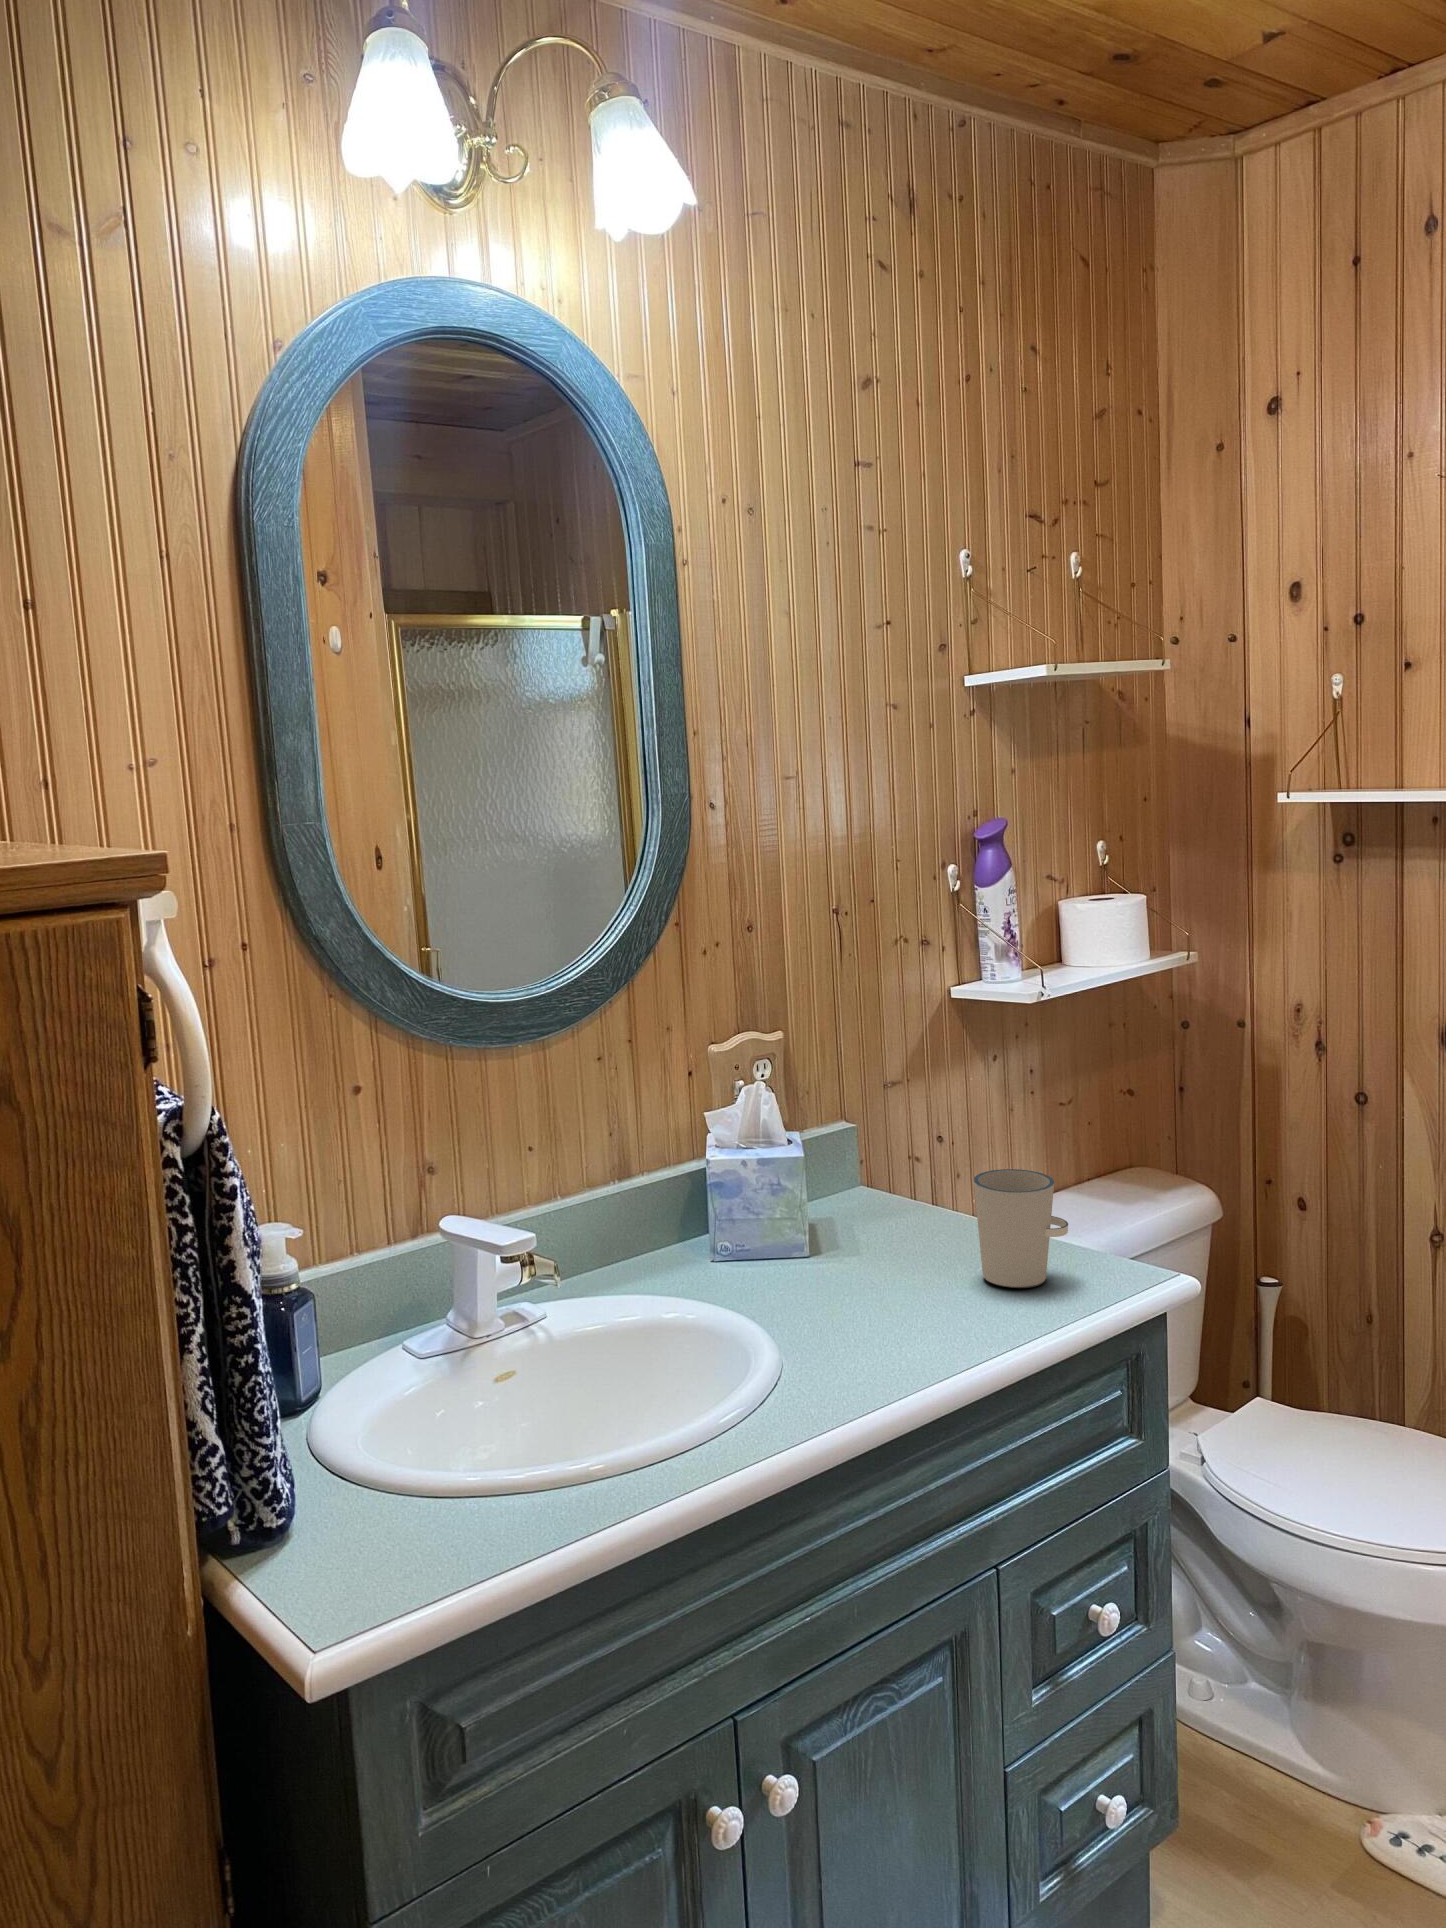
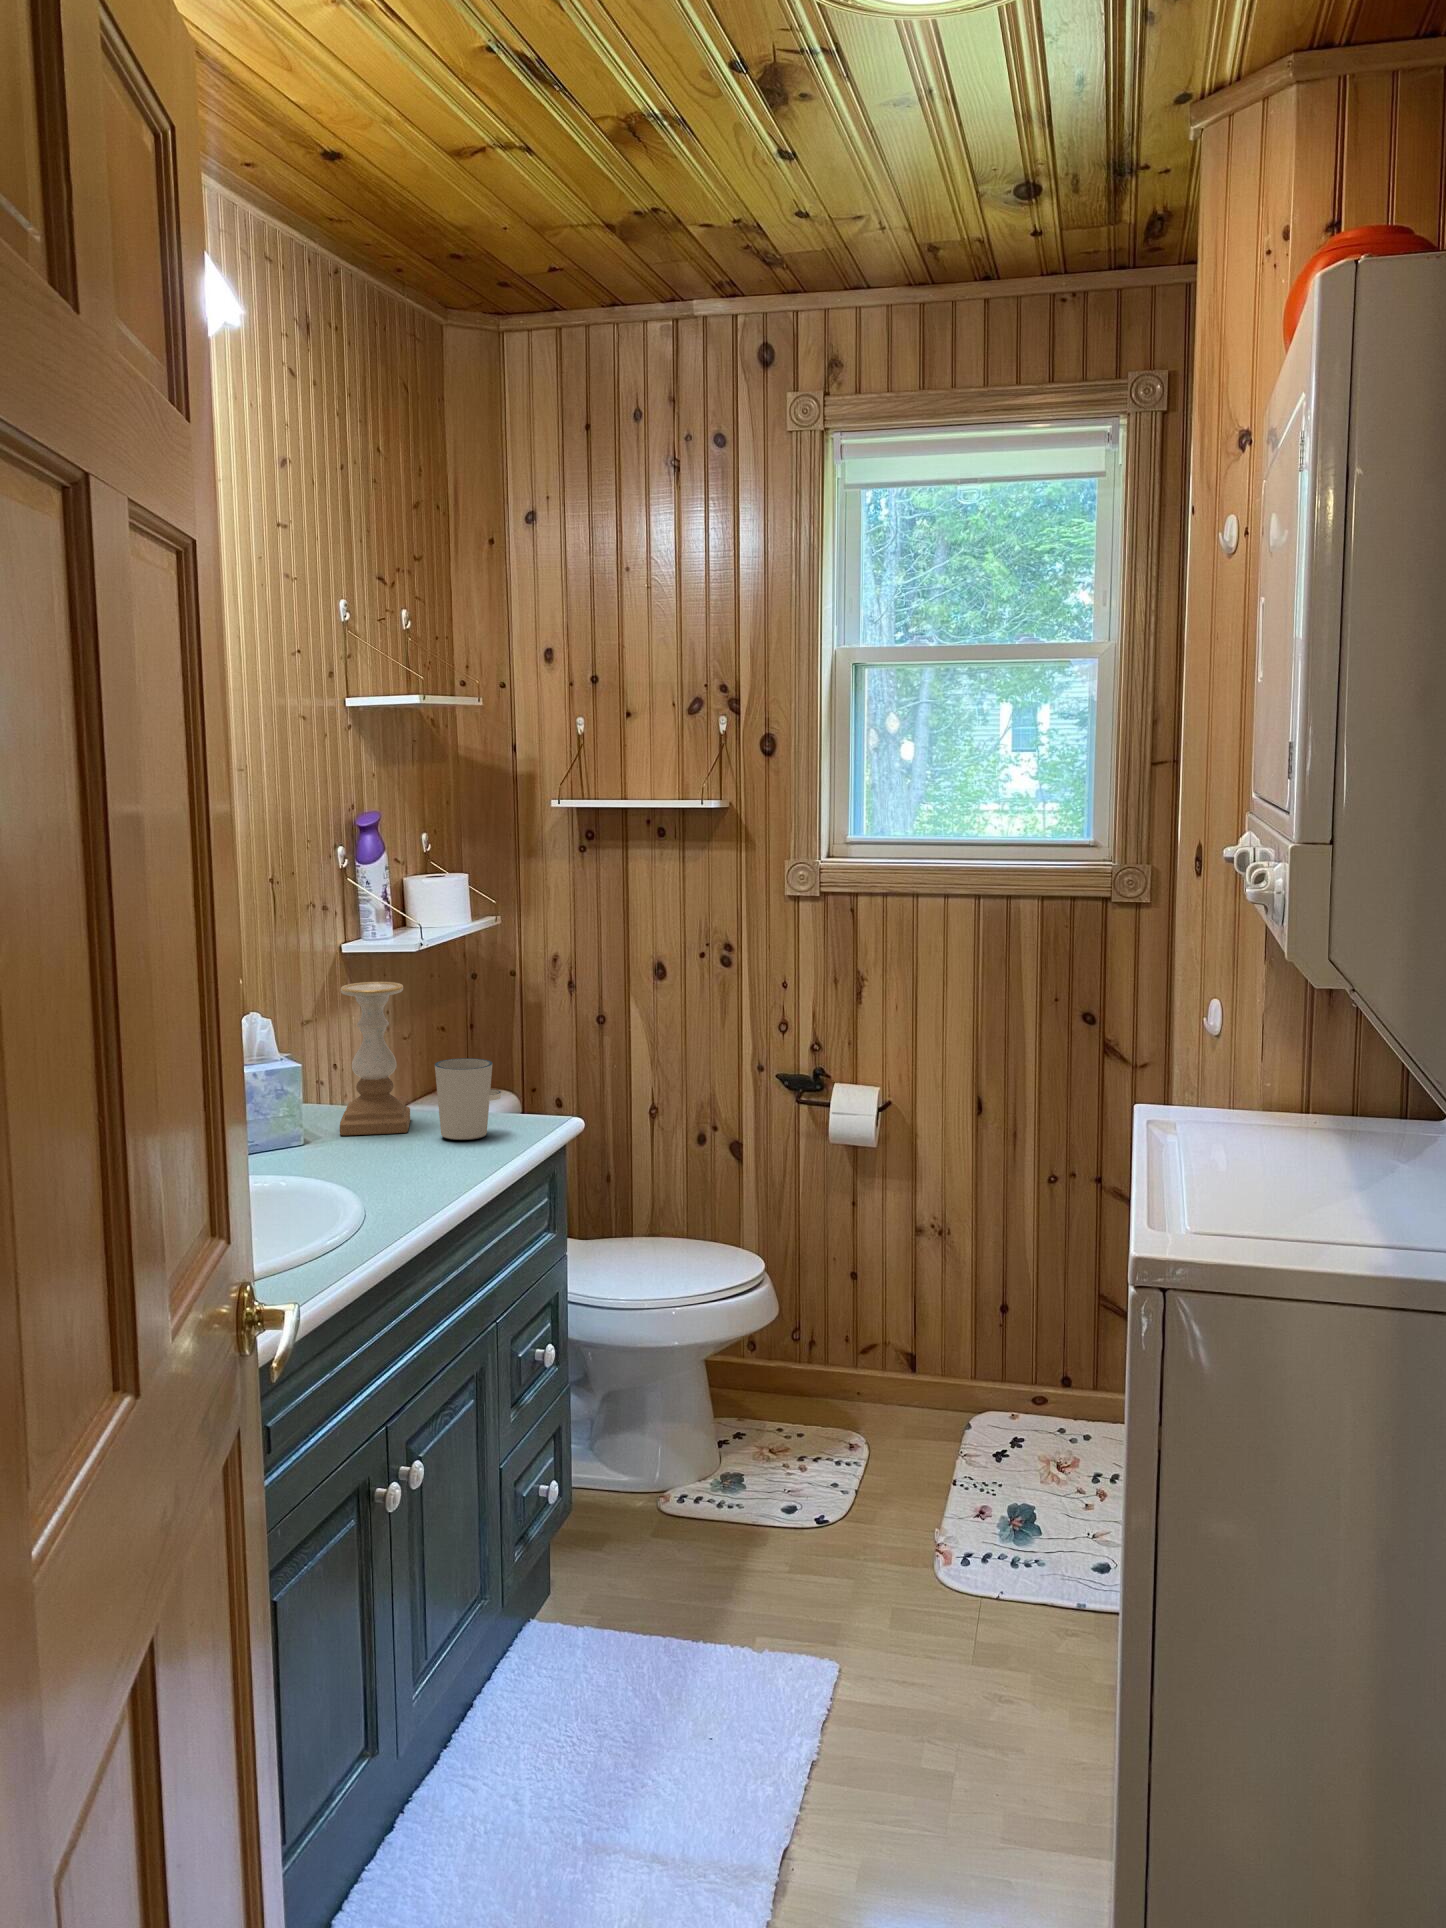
candle holder: none [871,1050,977,1258] -> present [340,982,410,1135]

